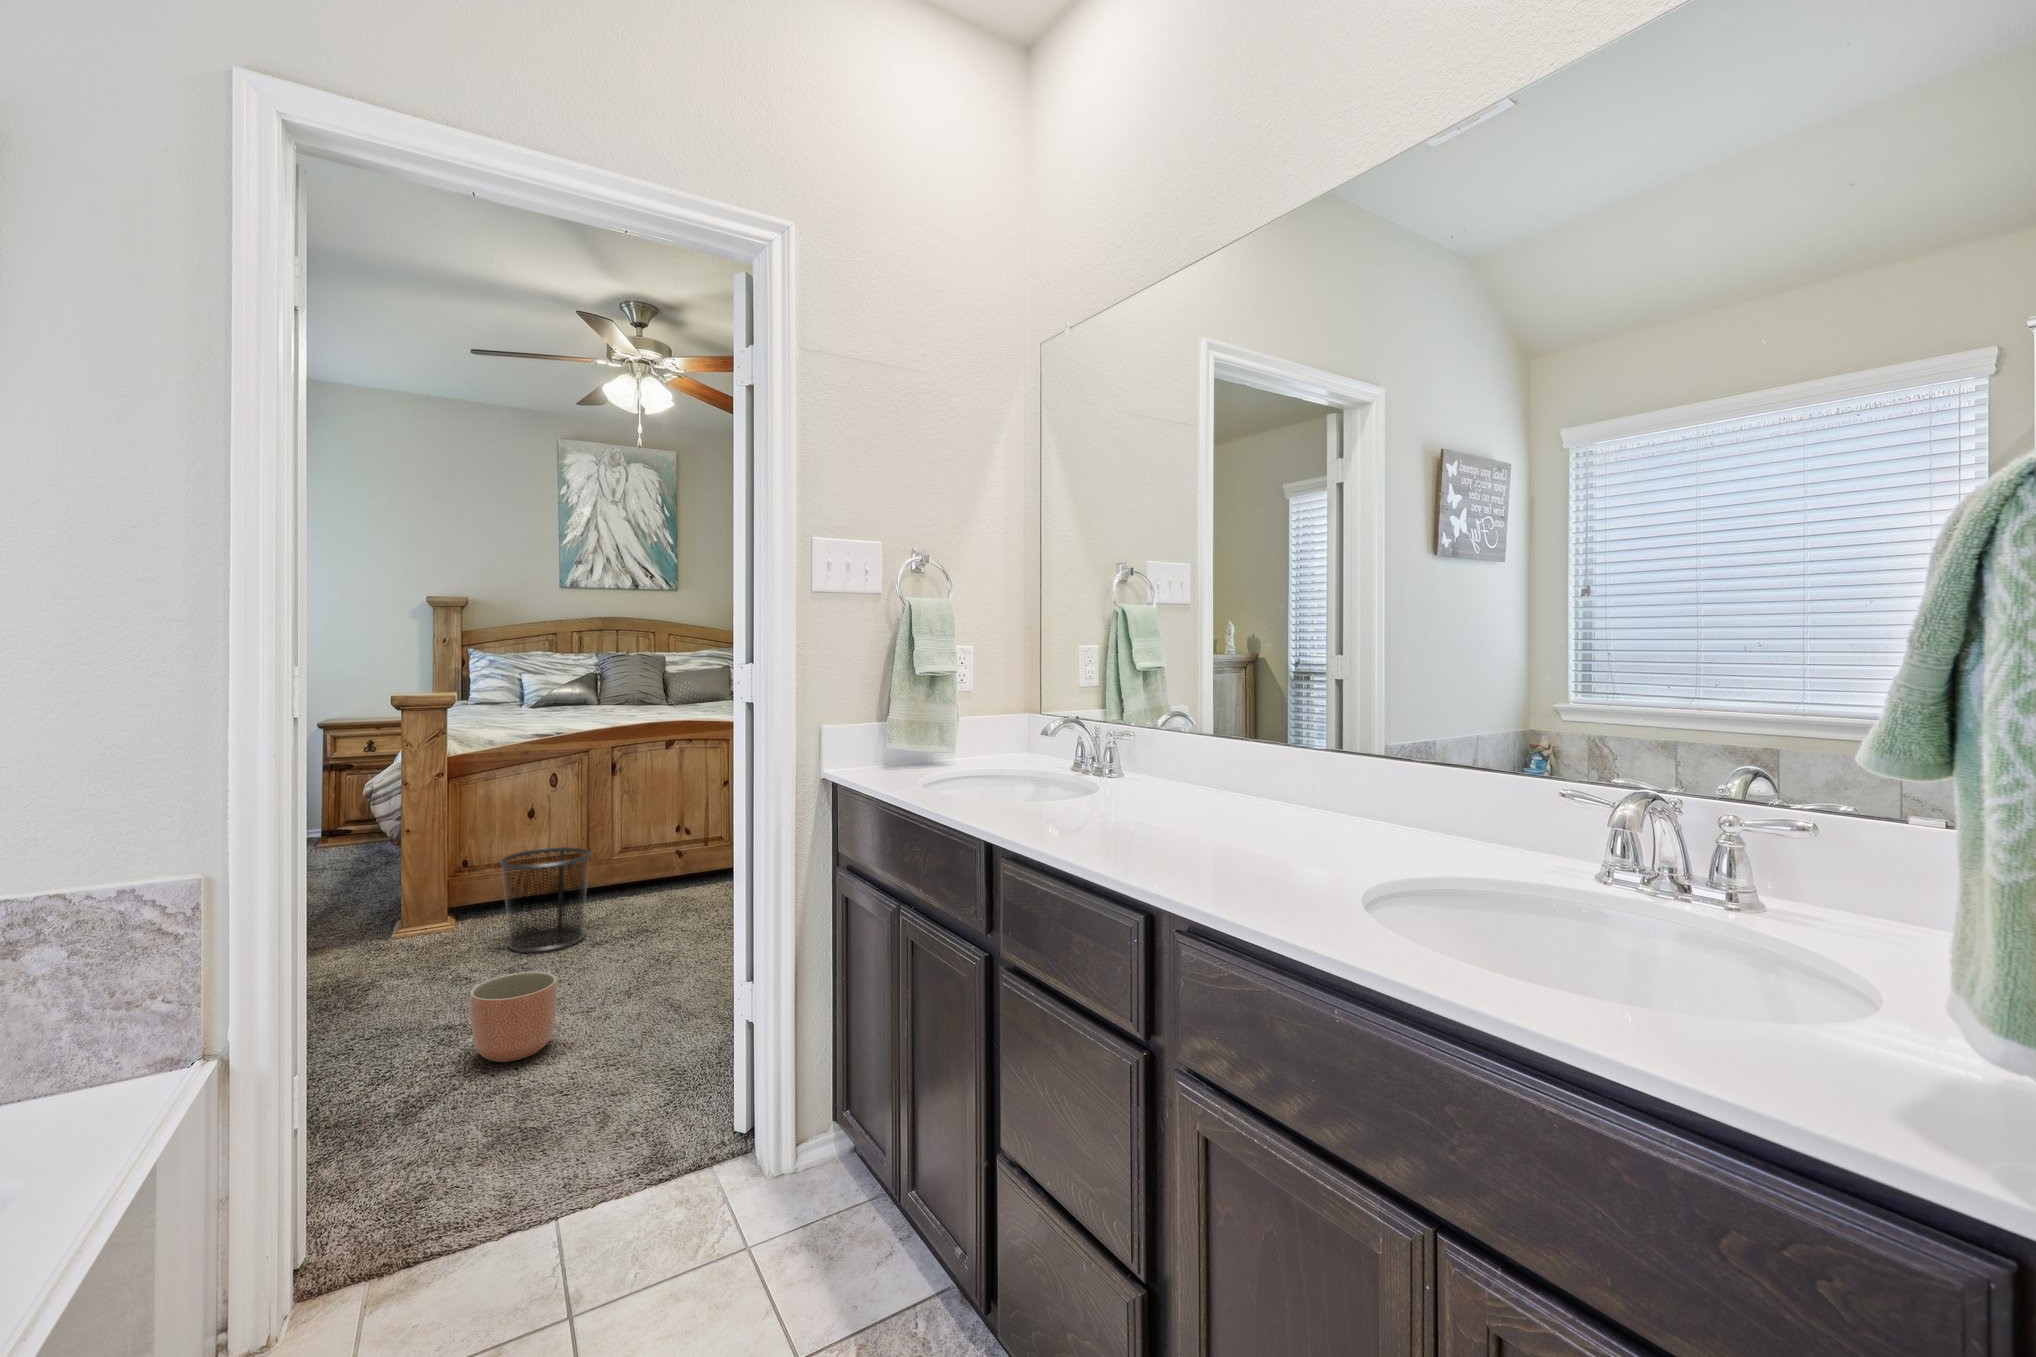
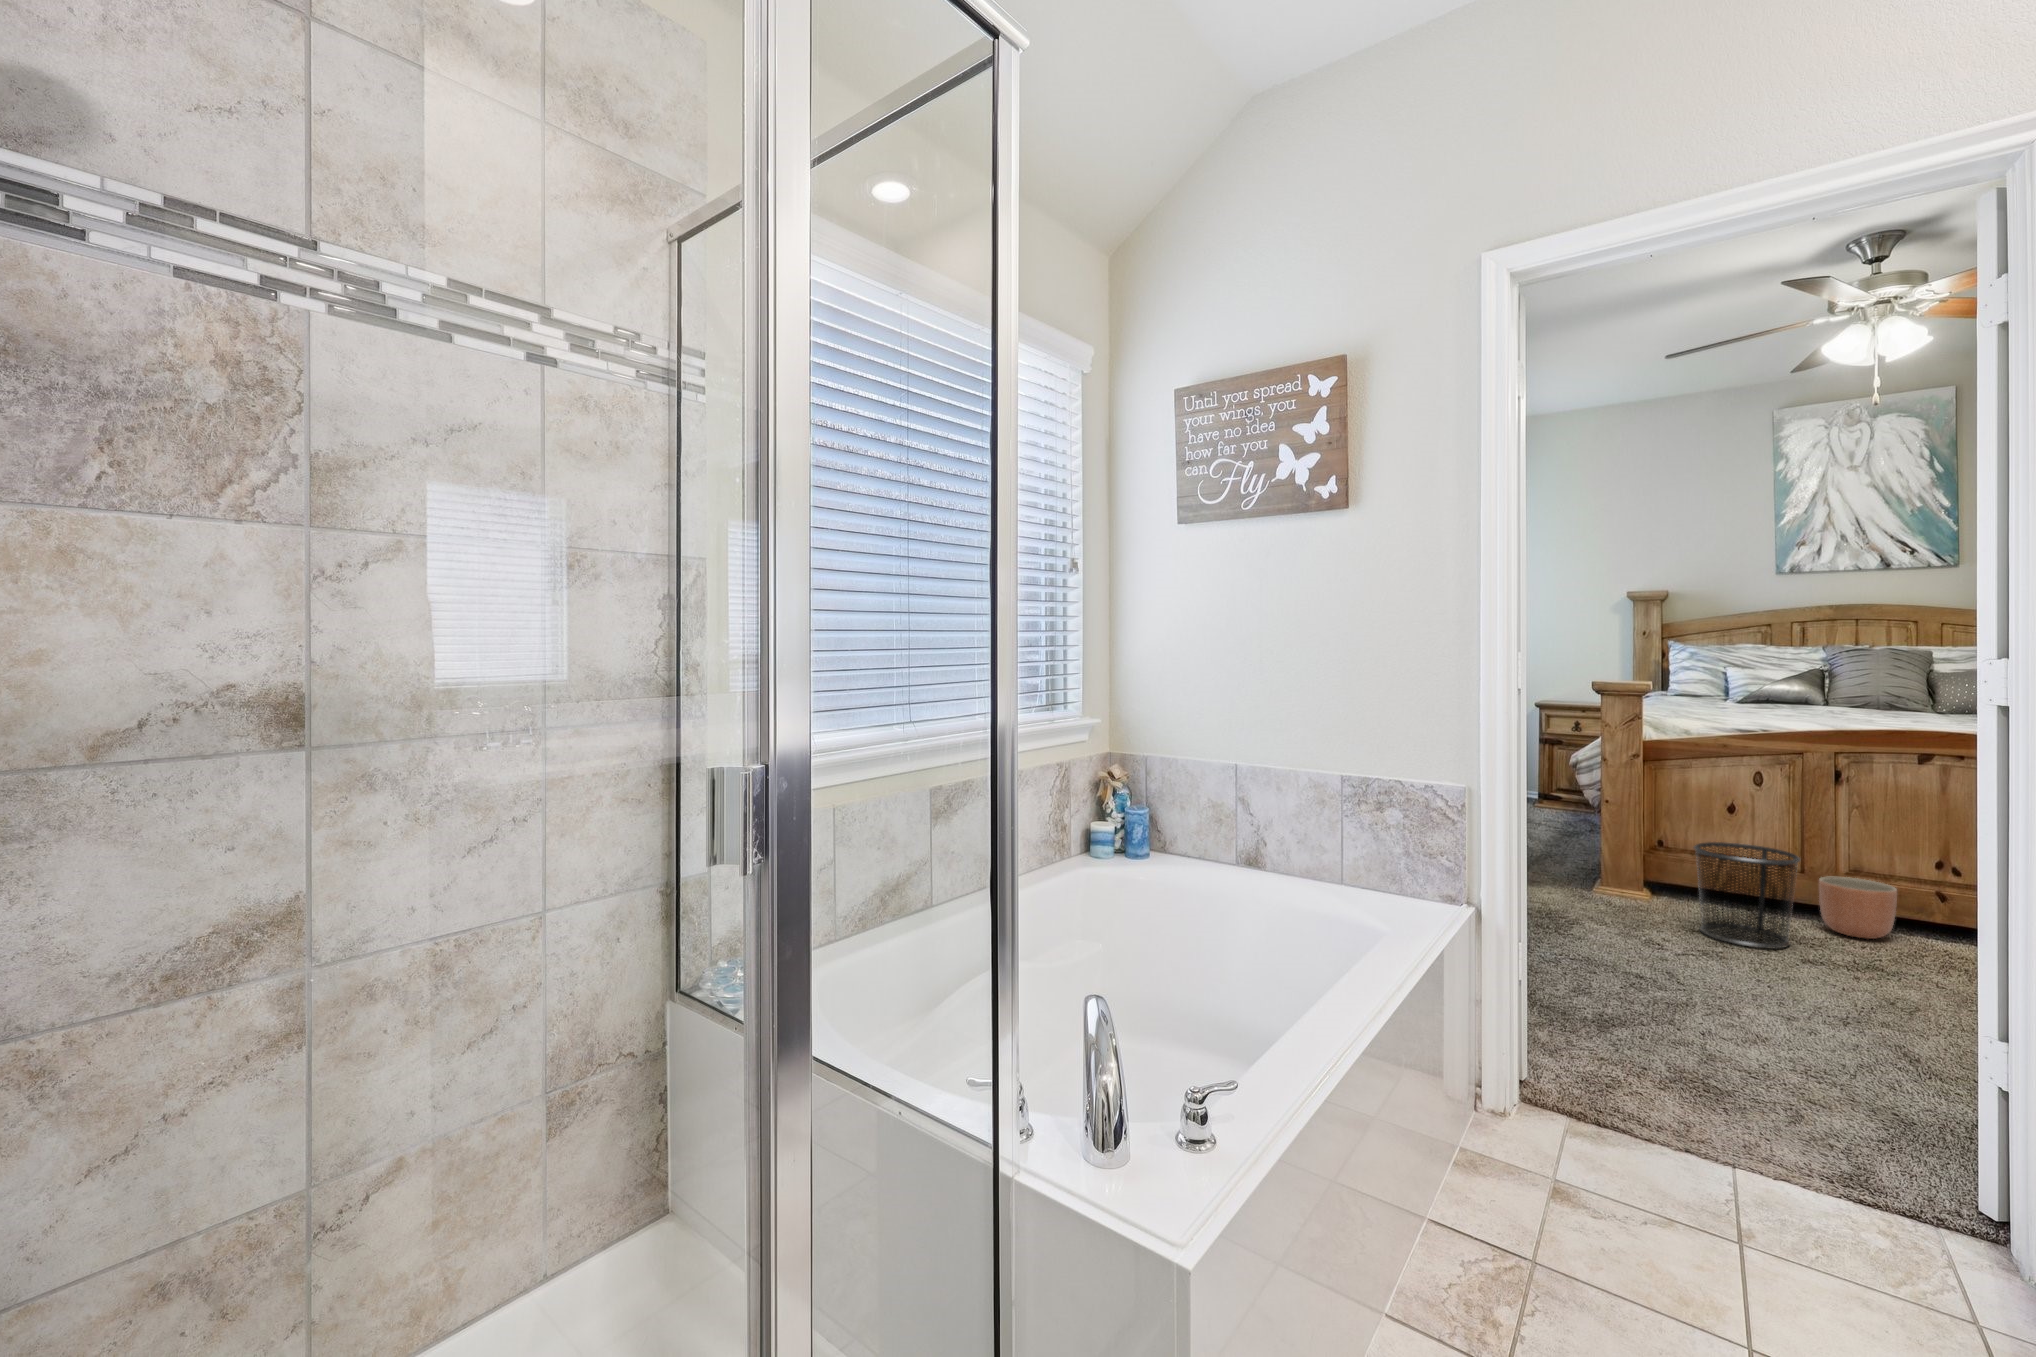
planter: present [470,972,557,1062] -> present [1819,877,1897,939]

